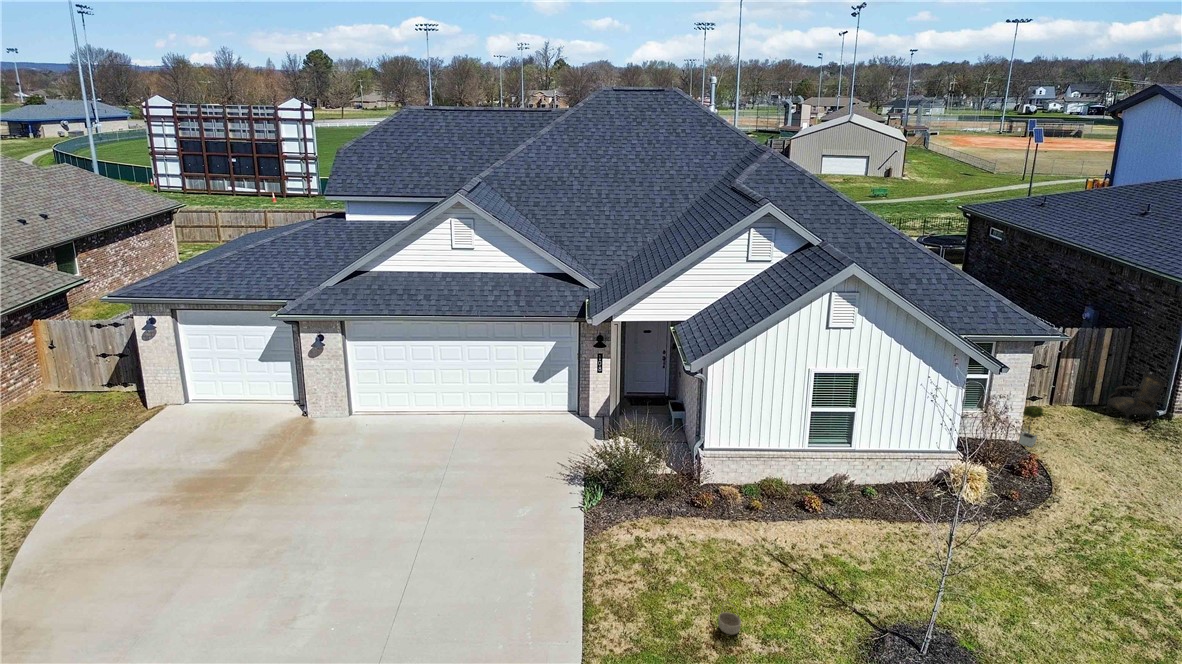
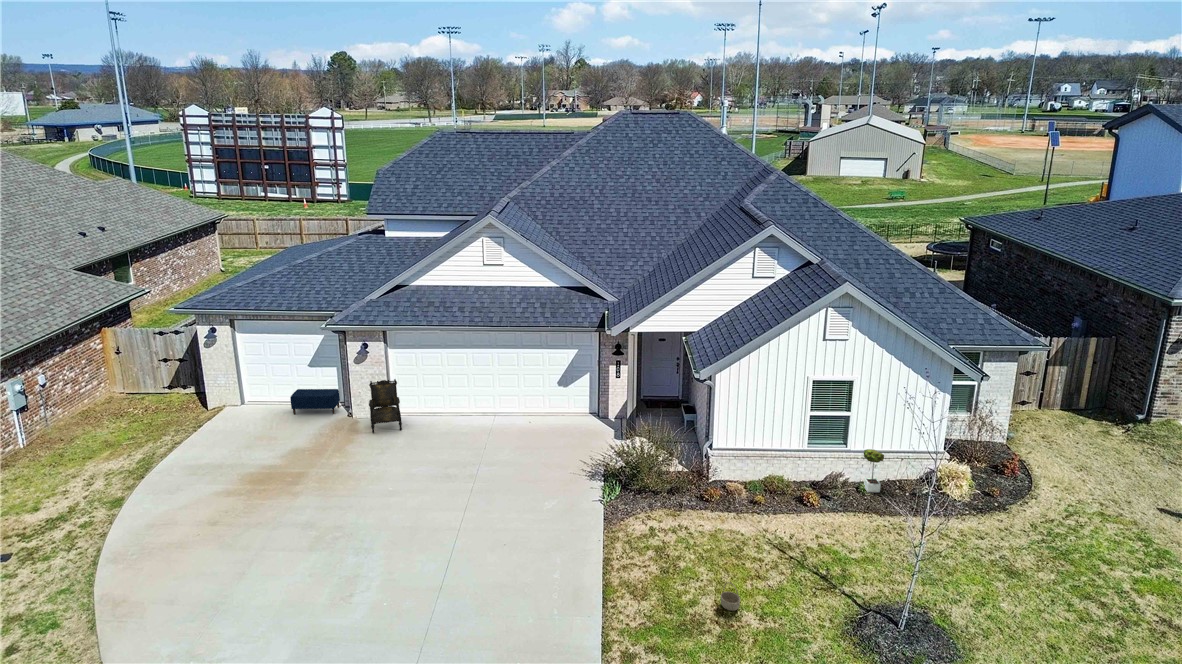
armchair: present [1106,371,1166,425] -> present [369,379,402,433]
bench: none [240,385,296,413] -> present [290,389,340,415]
potted tree: present [1019,406,1043,447] -> present [864,449,884,492]

